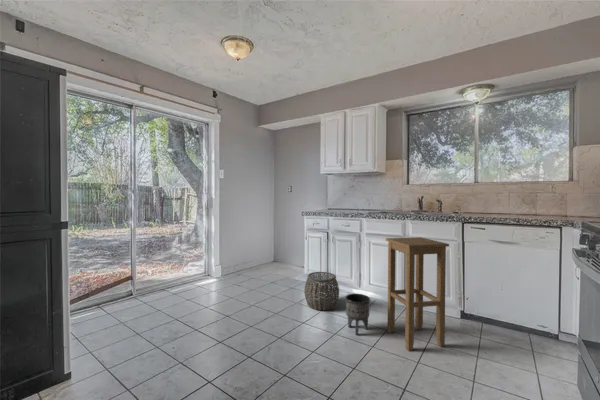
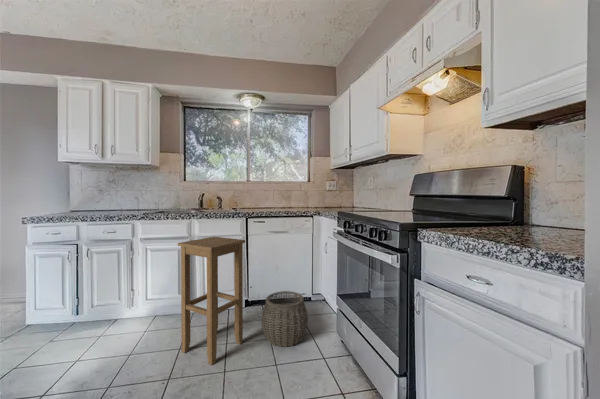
woven basket: present [304,272,339,310] -> present [261,291,308,347]
planter: present [346,294,370,335] -> none [123,319,160,377]

